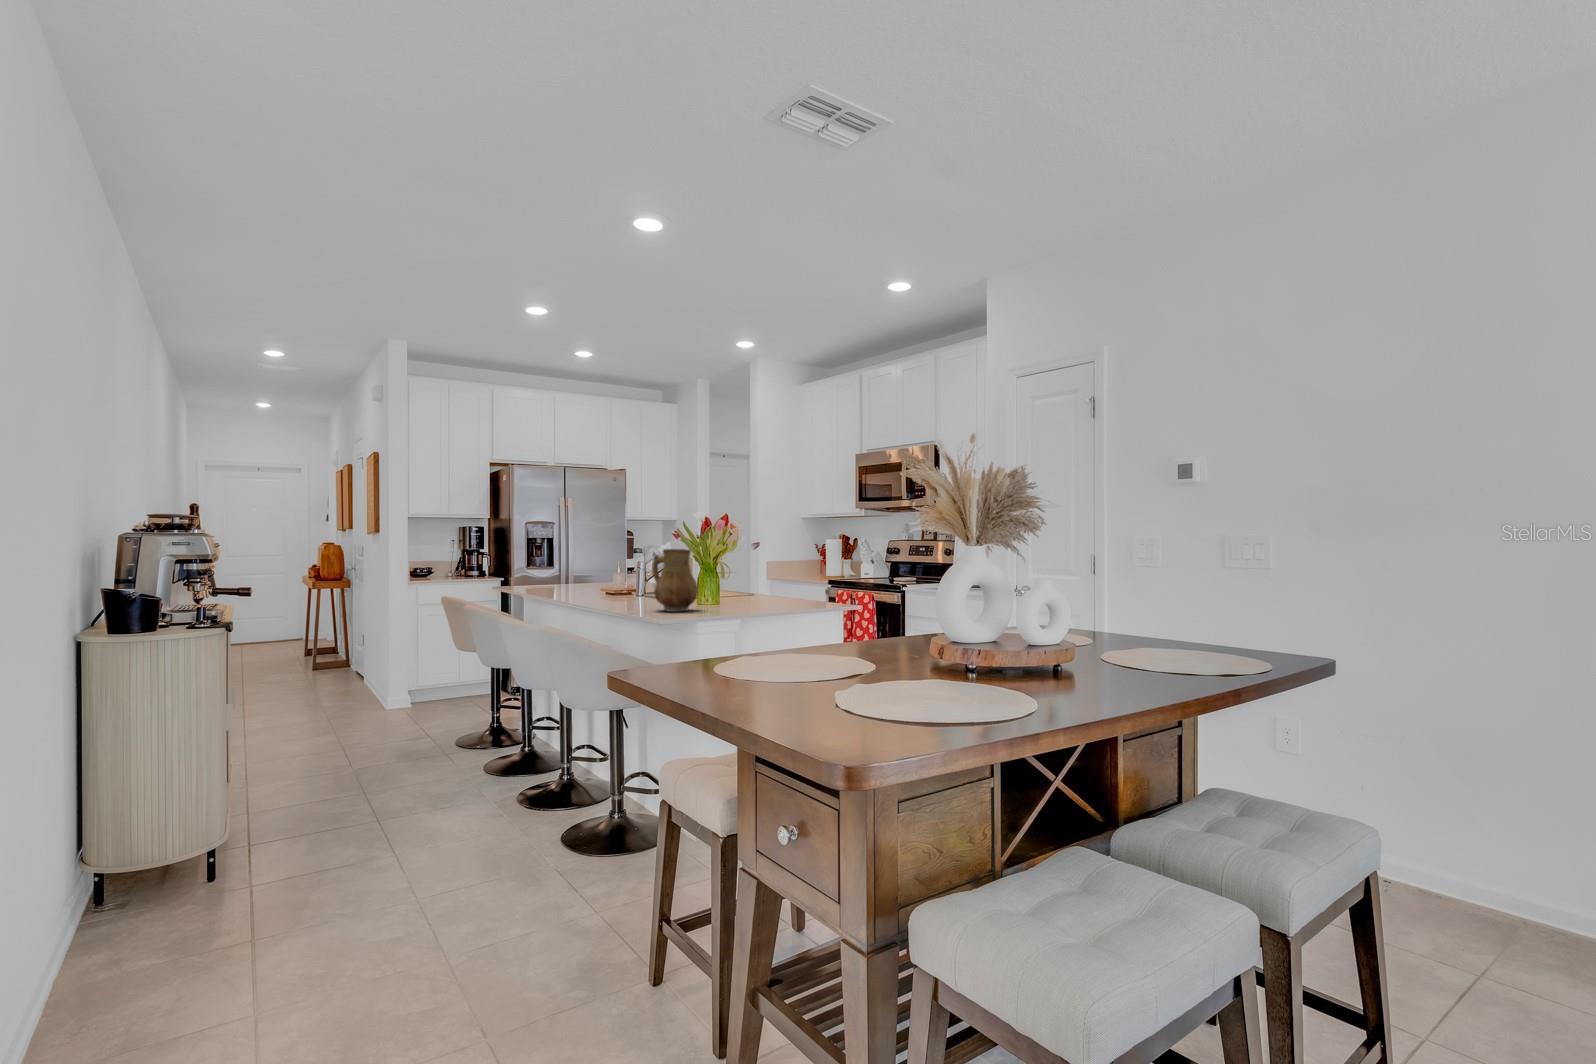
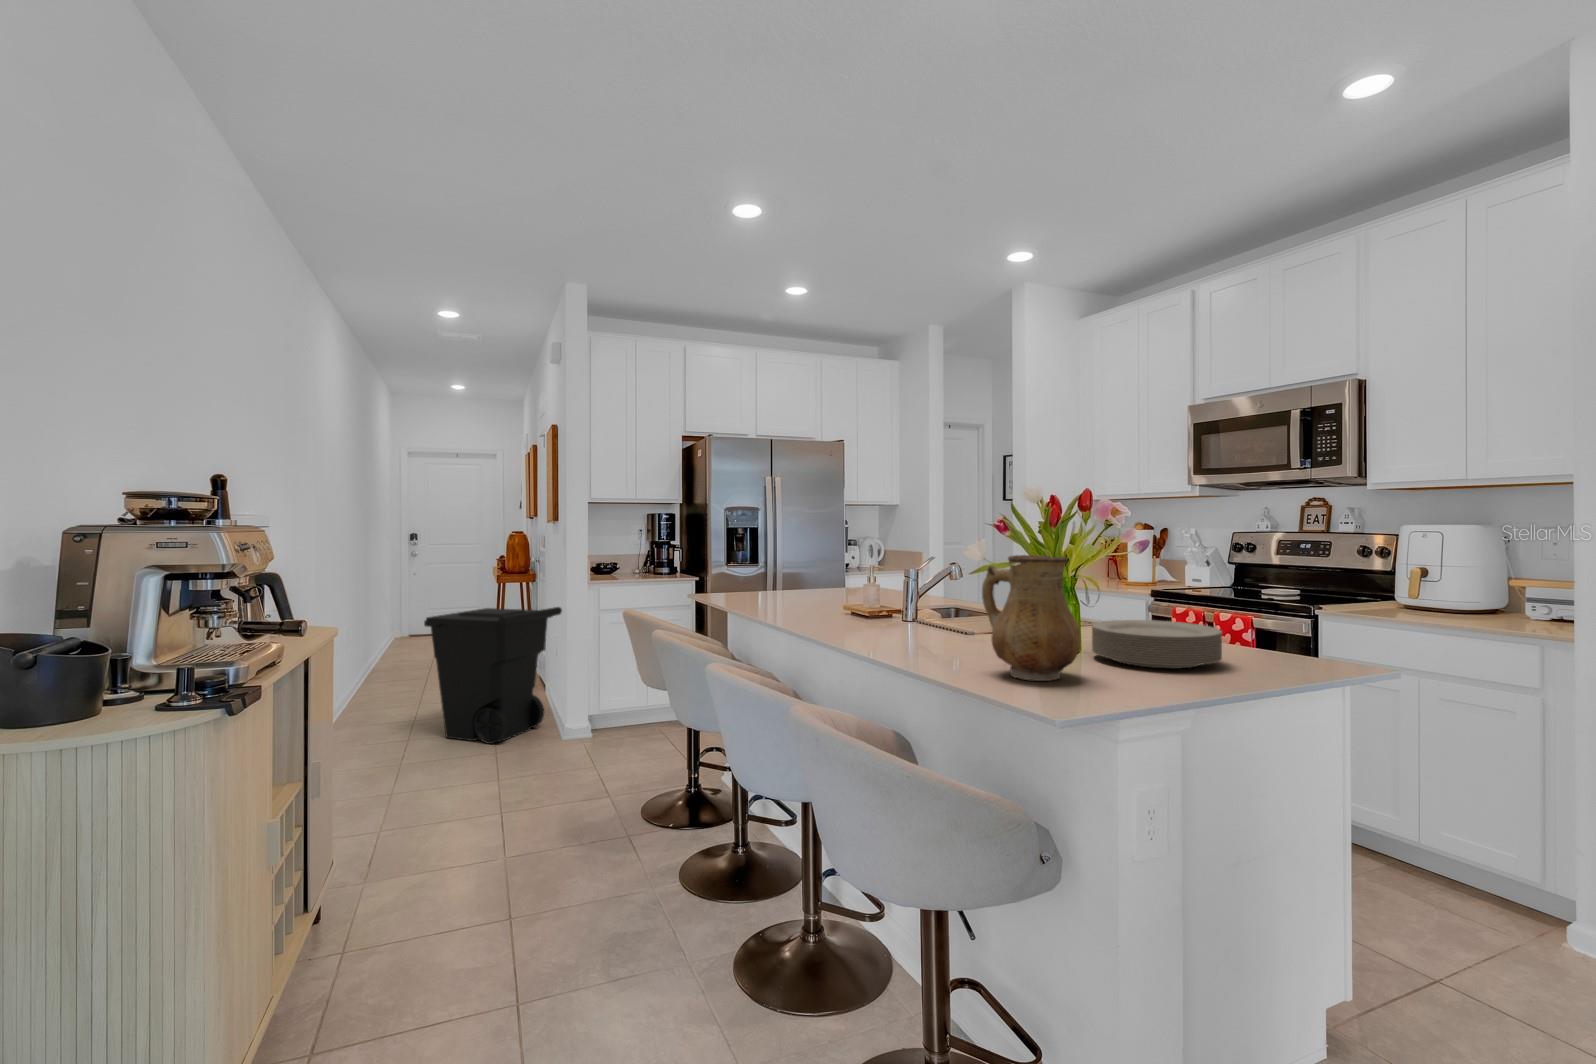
plate: none [719,586,781,607] -> present [1092,620,1222,668]
trash can: none [261,603,385,715] -> present [424,607,562,744]

